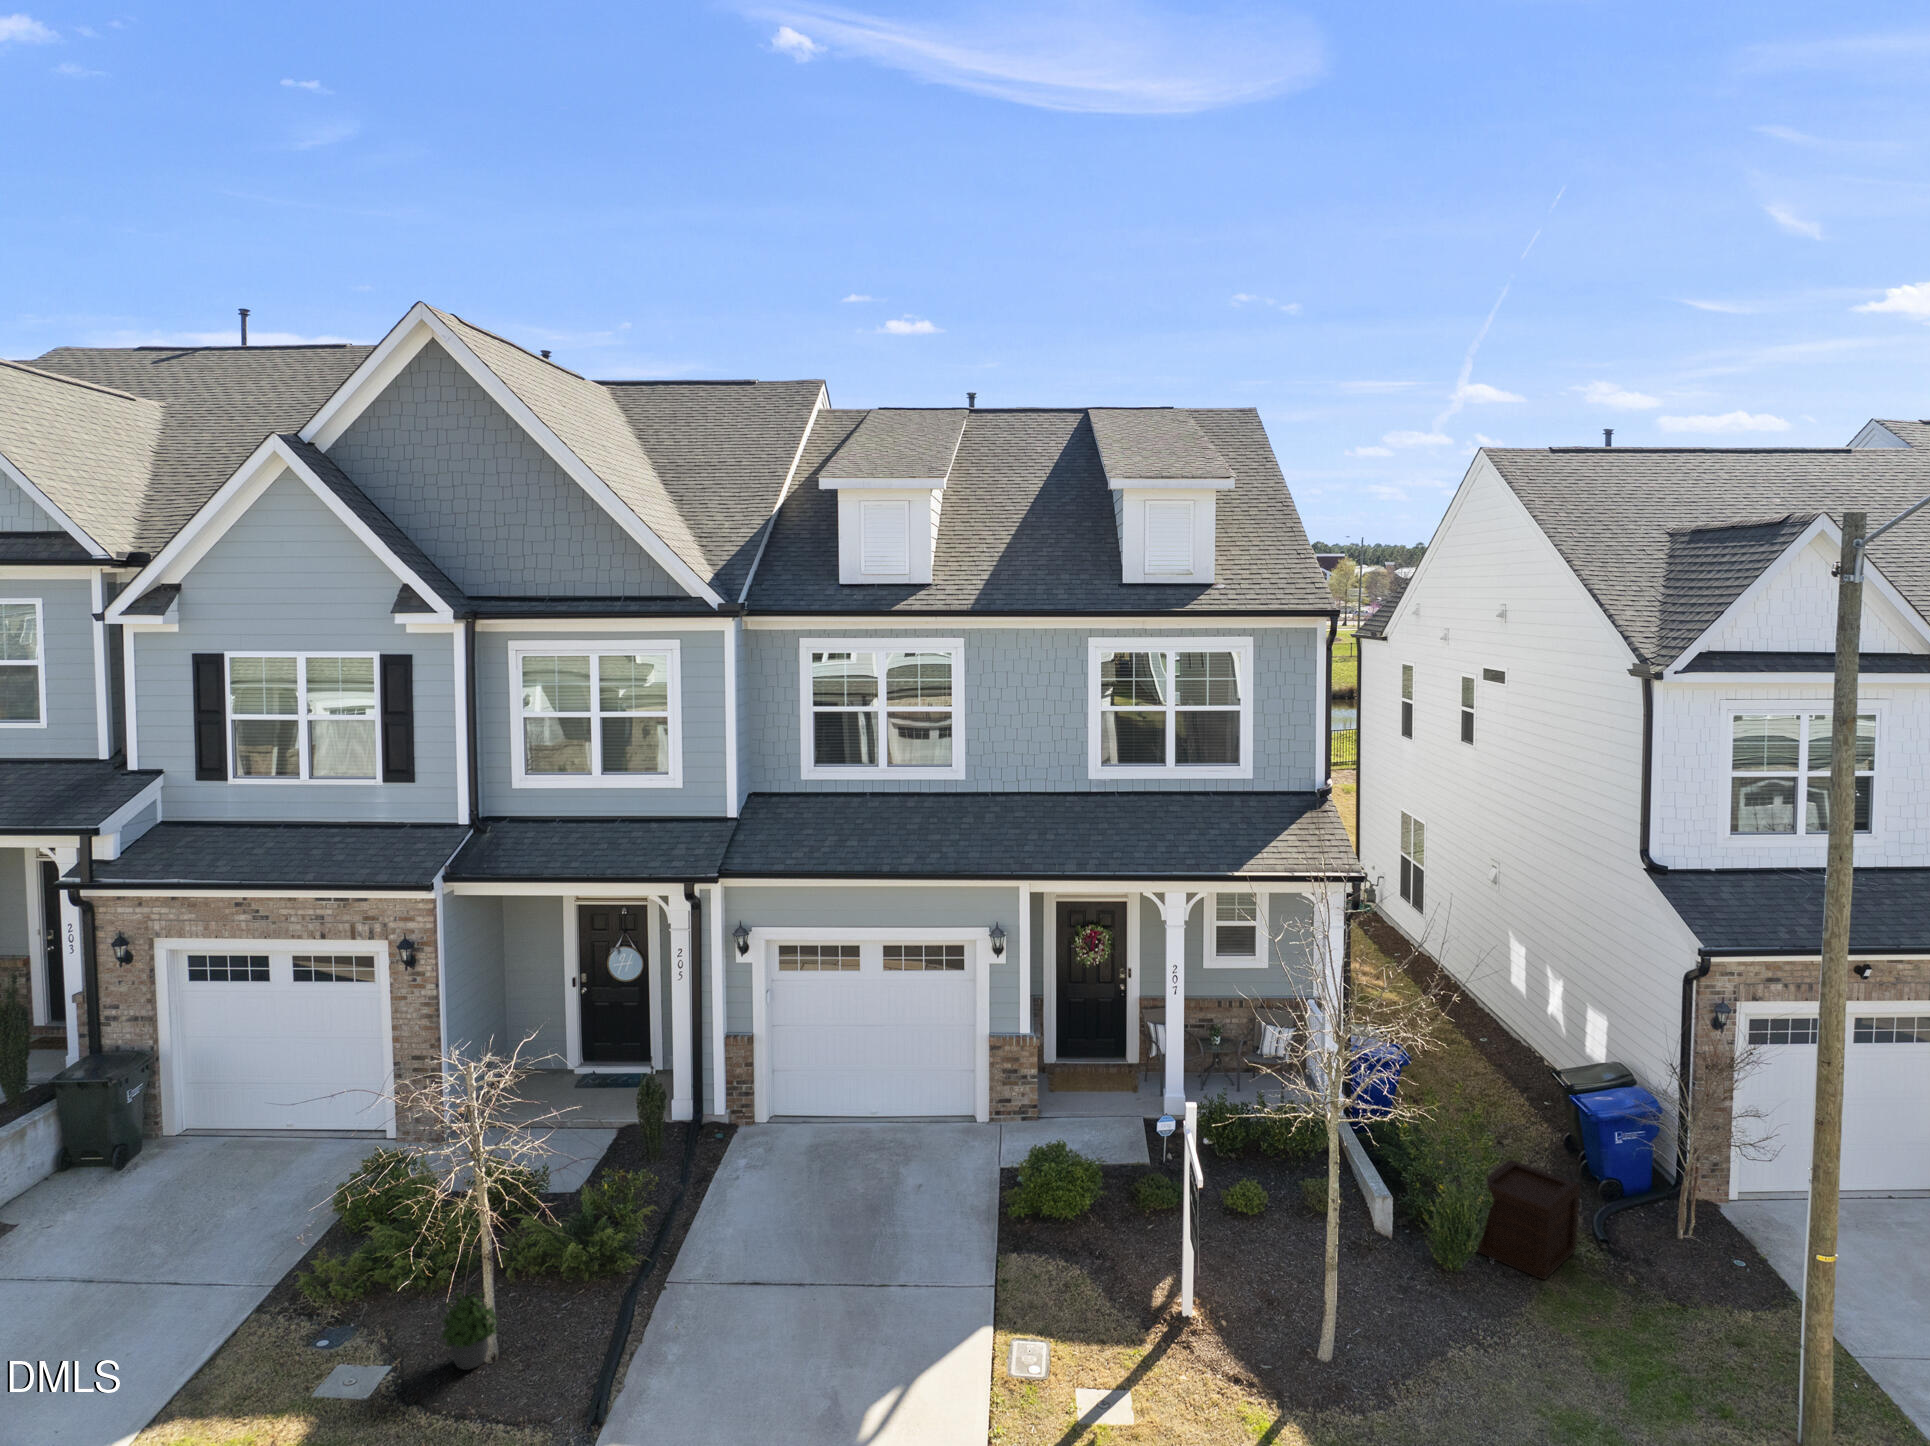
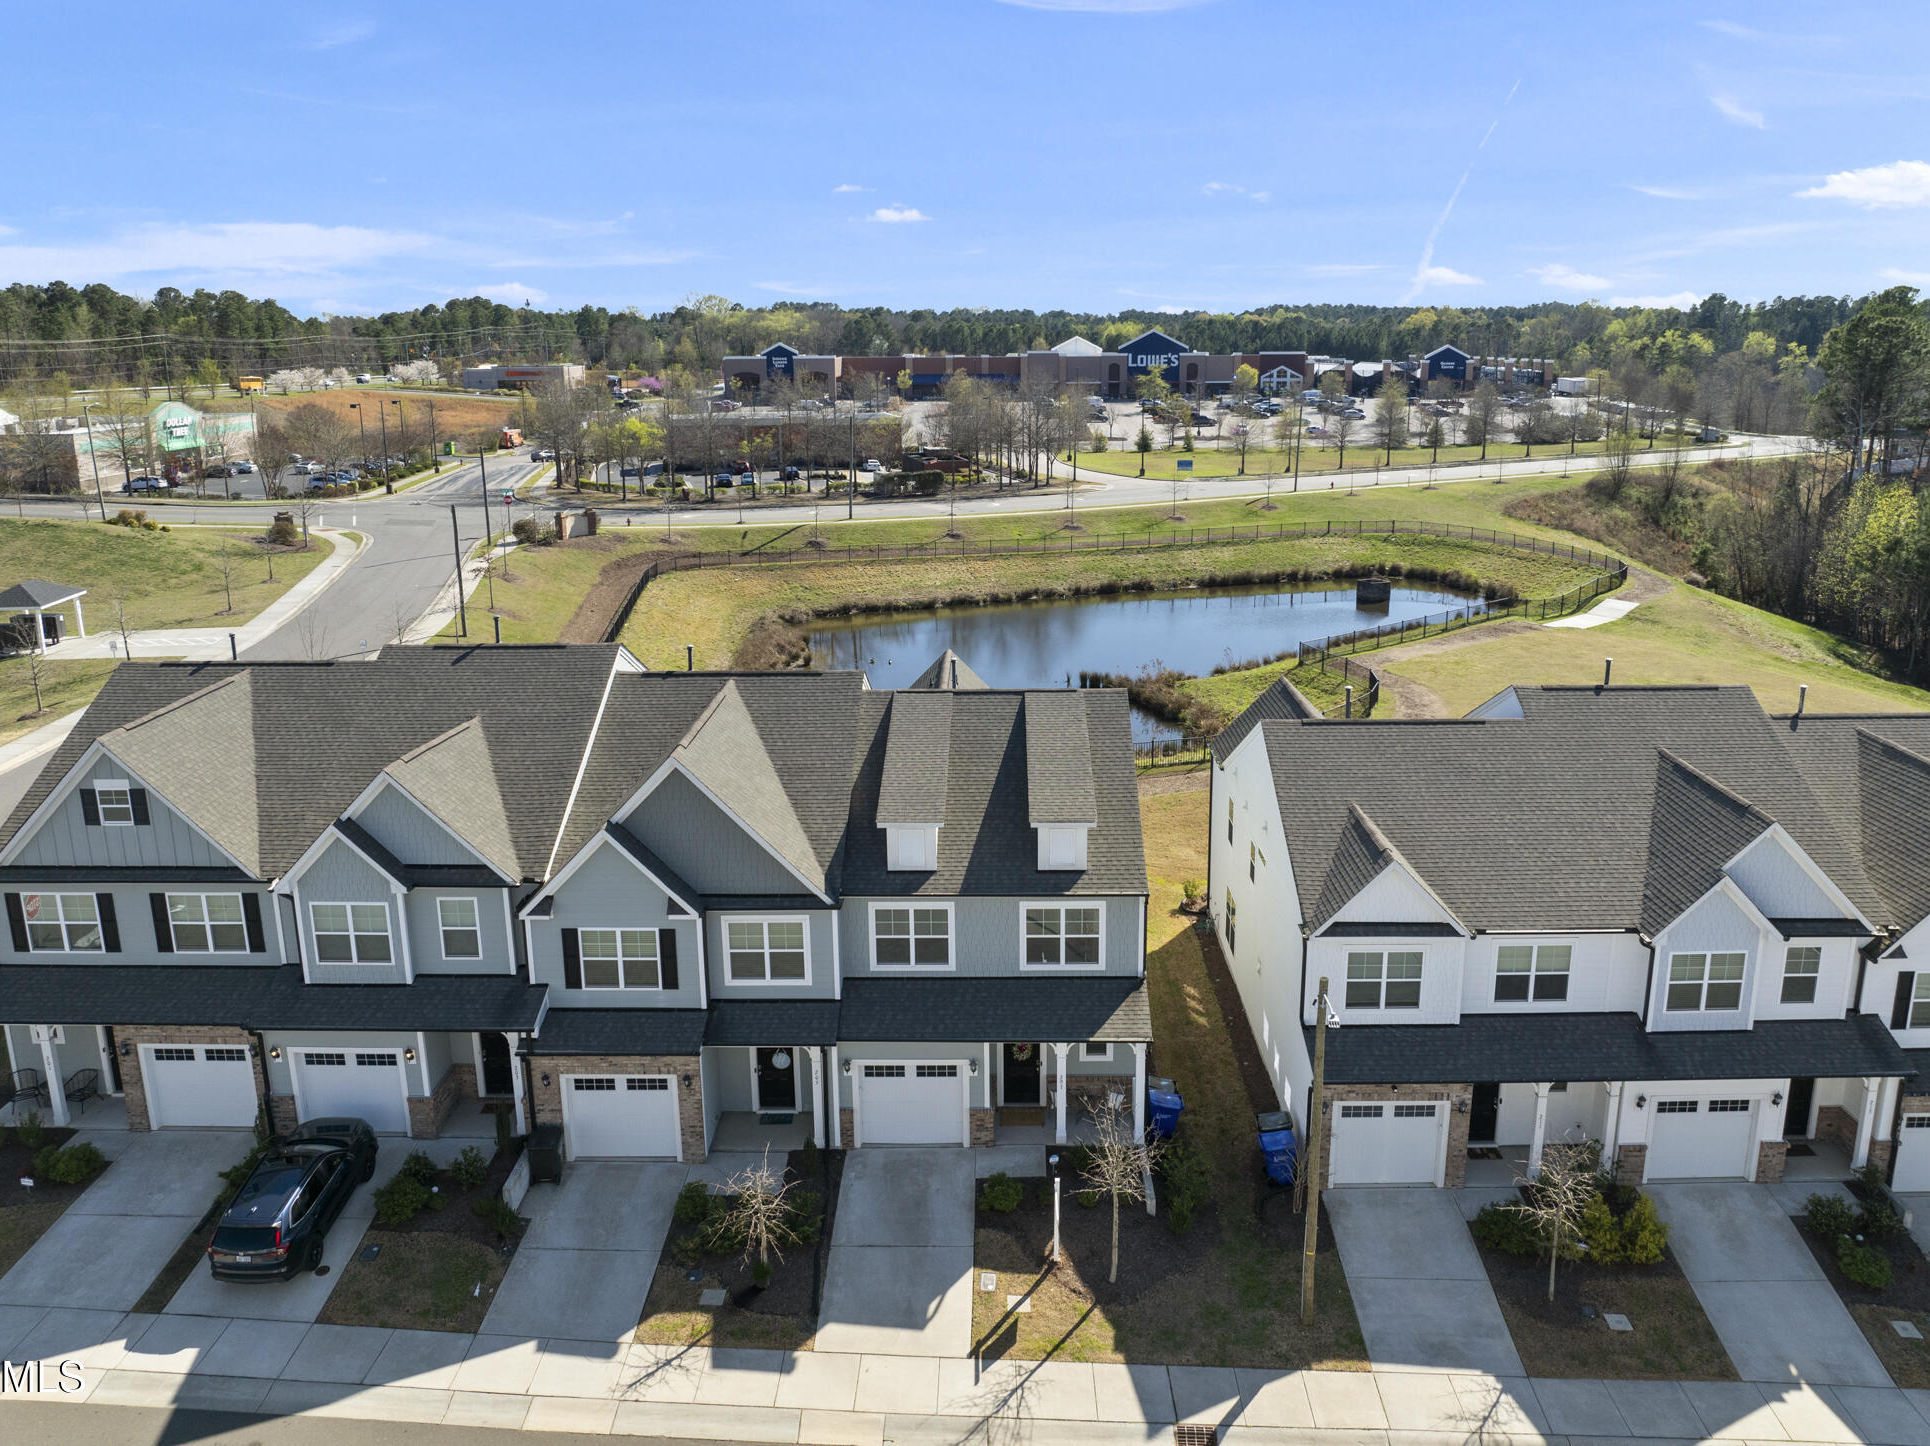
wooden crate: present [1477,1160,1580,1280] -> none [1188,1184,1236,1241]

